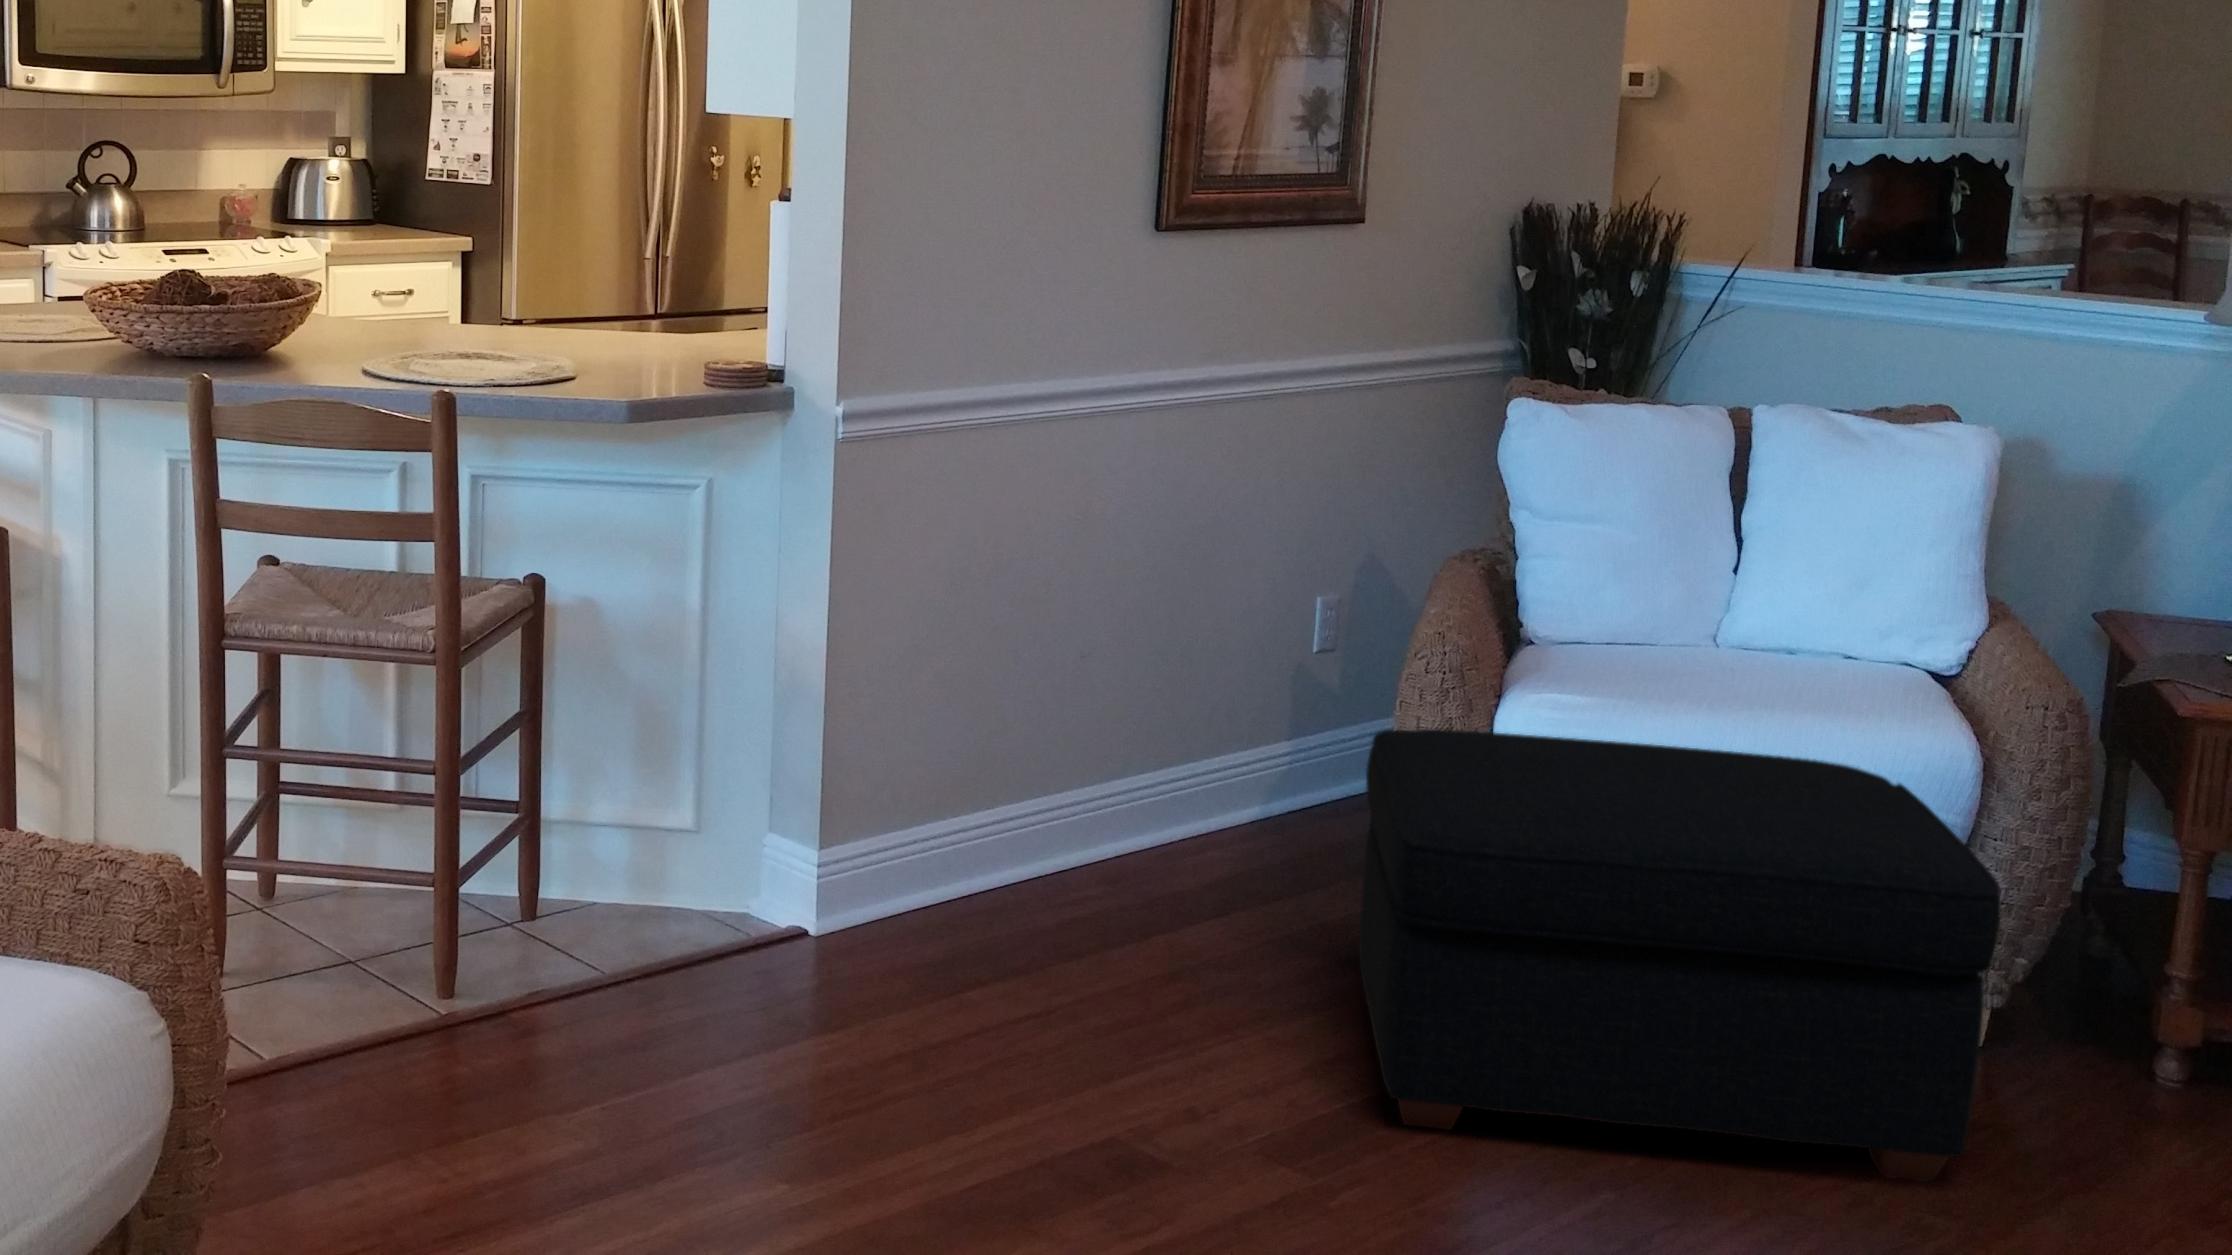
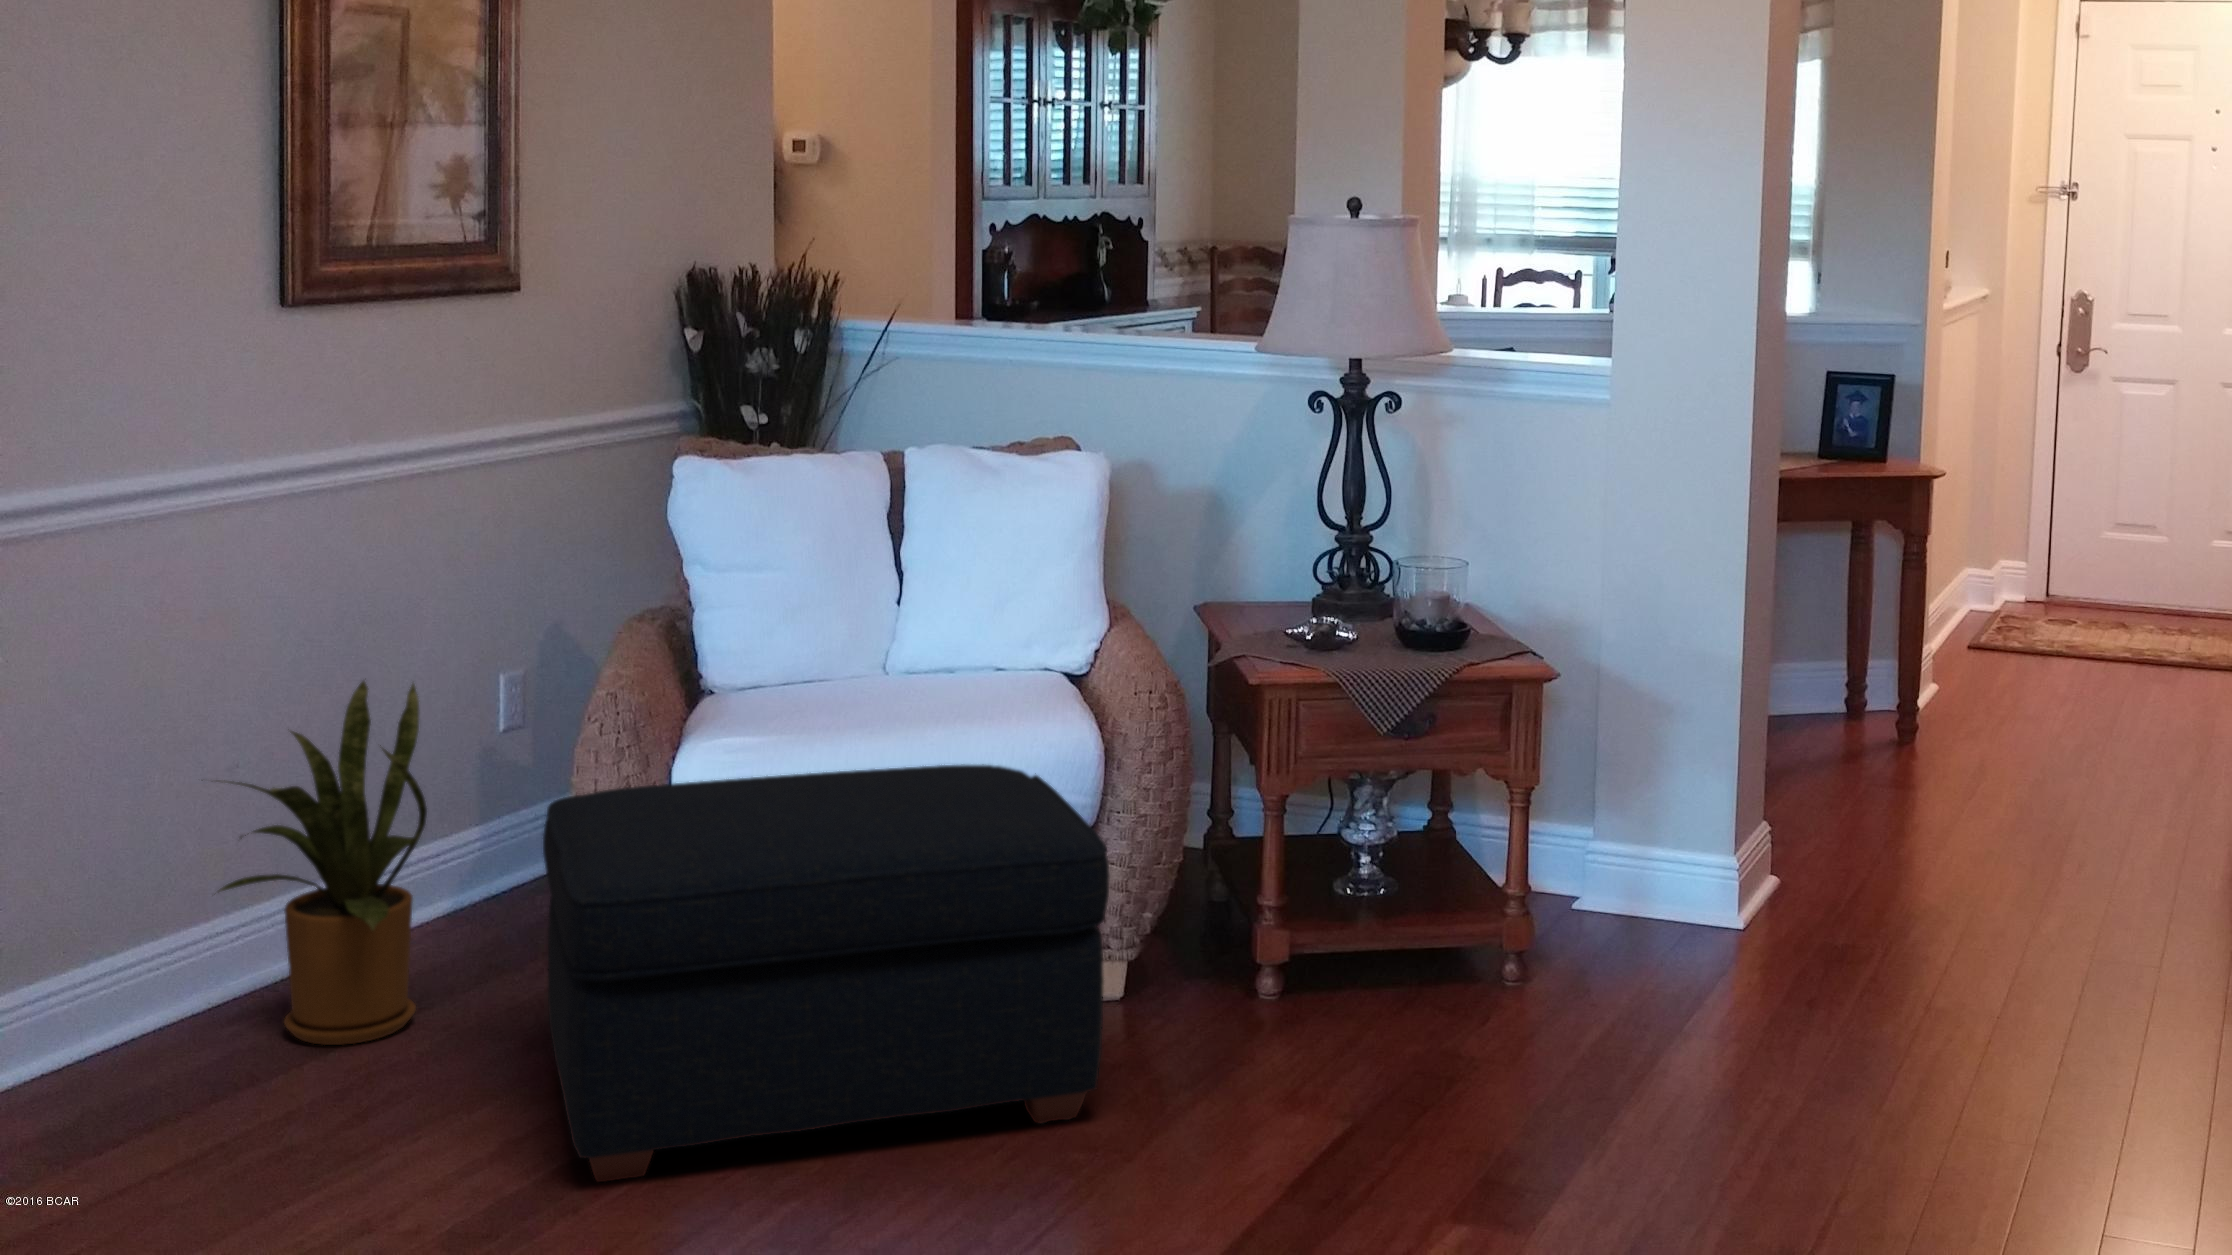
house plant: none [1058,586,1257,929] -> present [219,681,427,1045]

